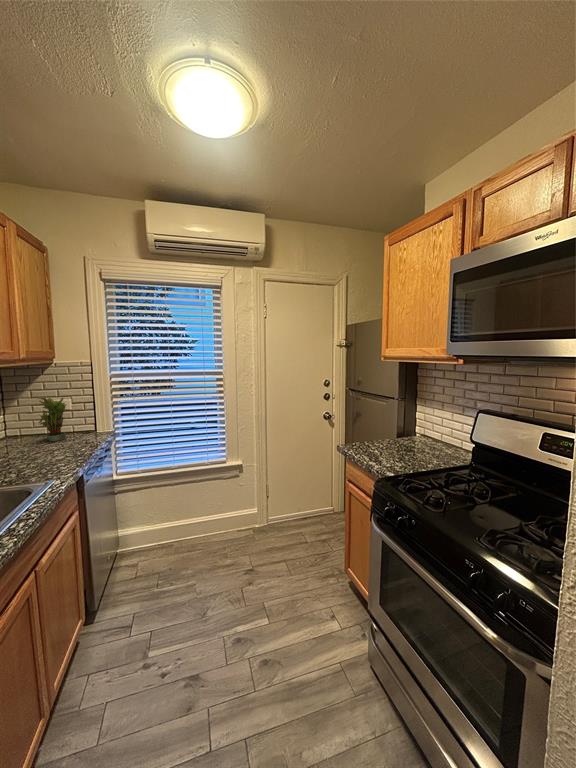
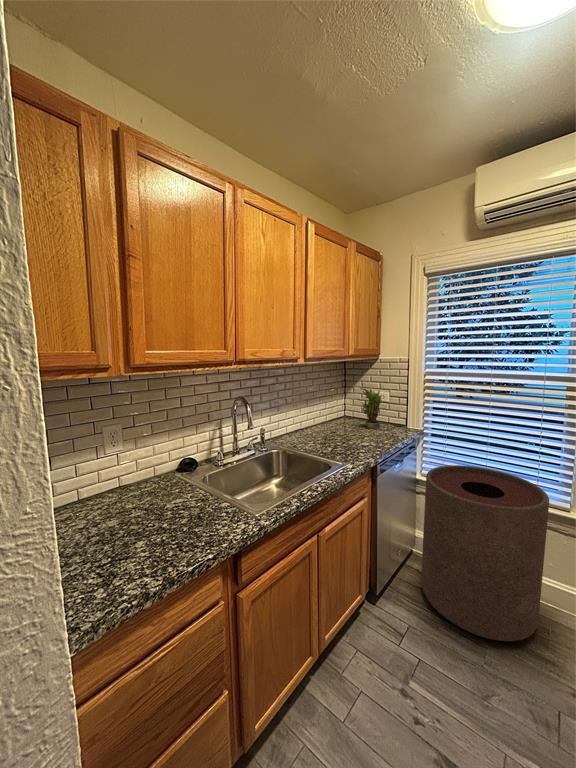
trash can: none [129,450,221,587] -> present [421,465,549,641]

